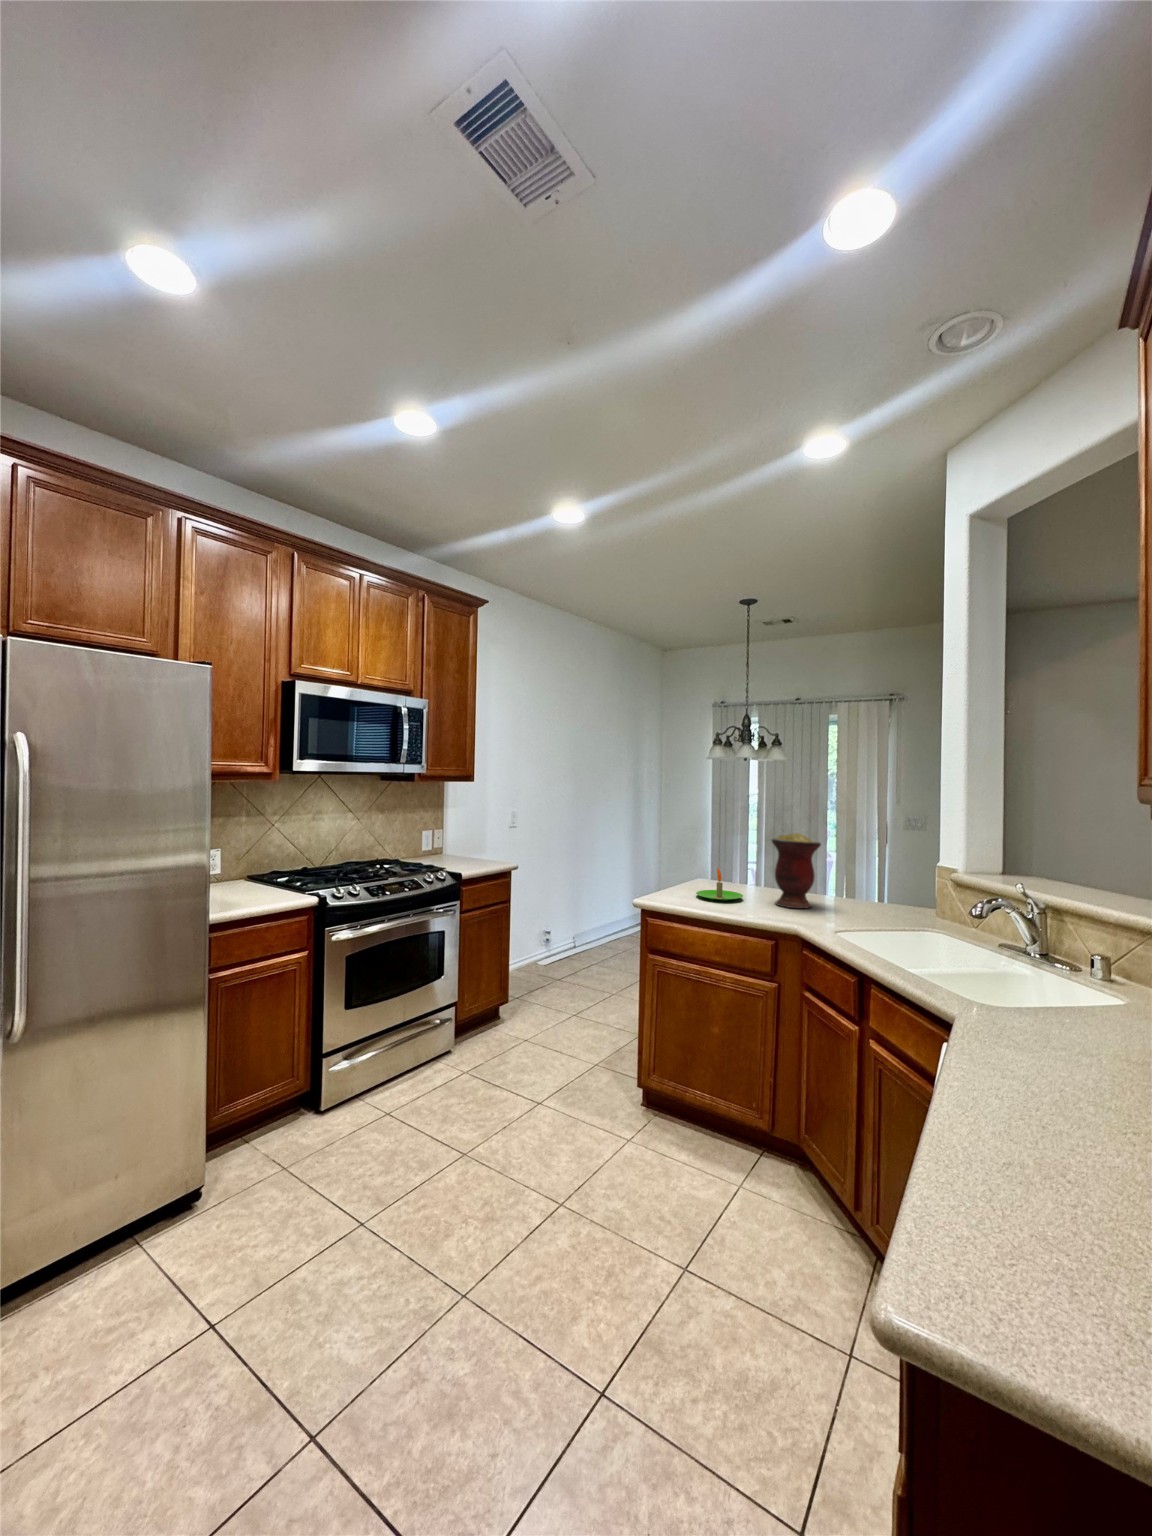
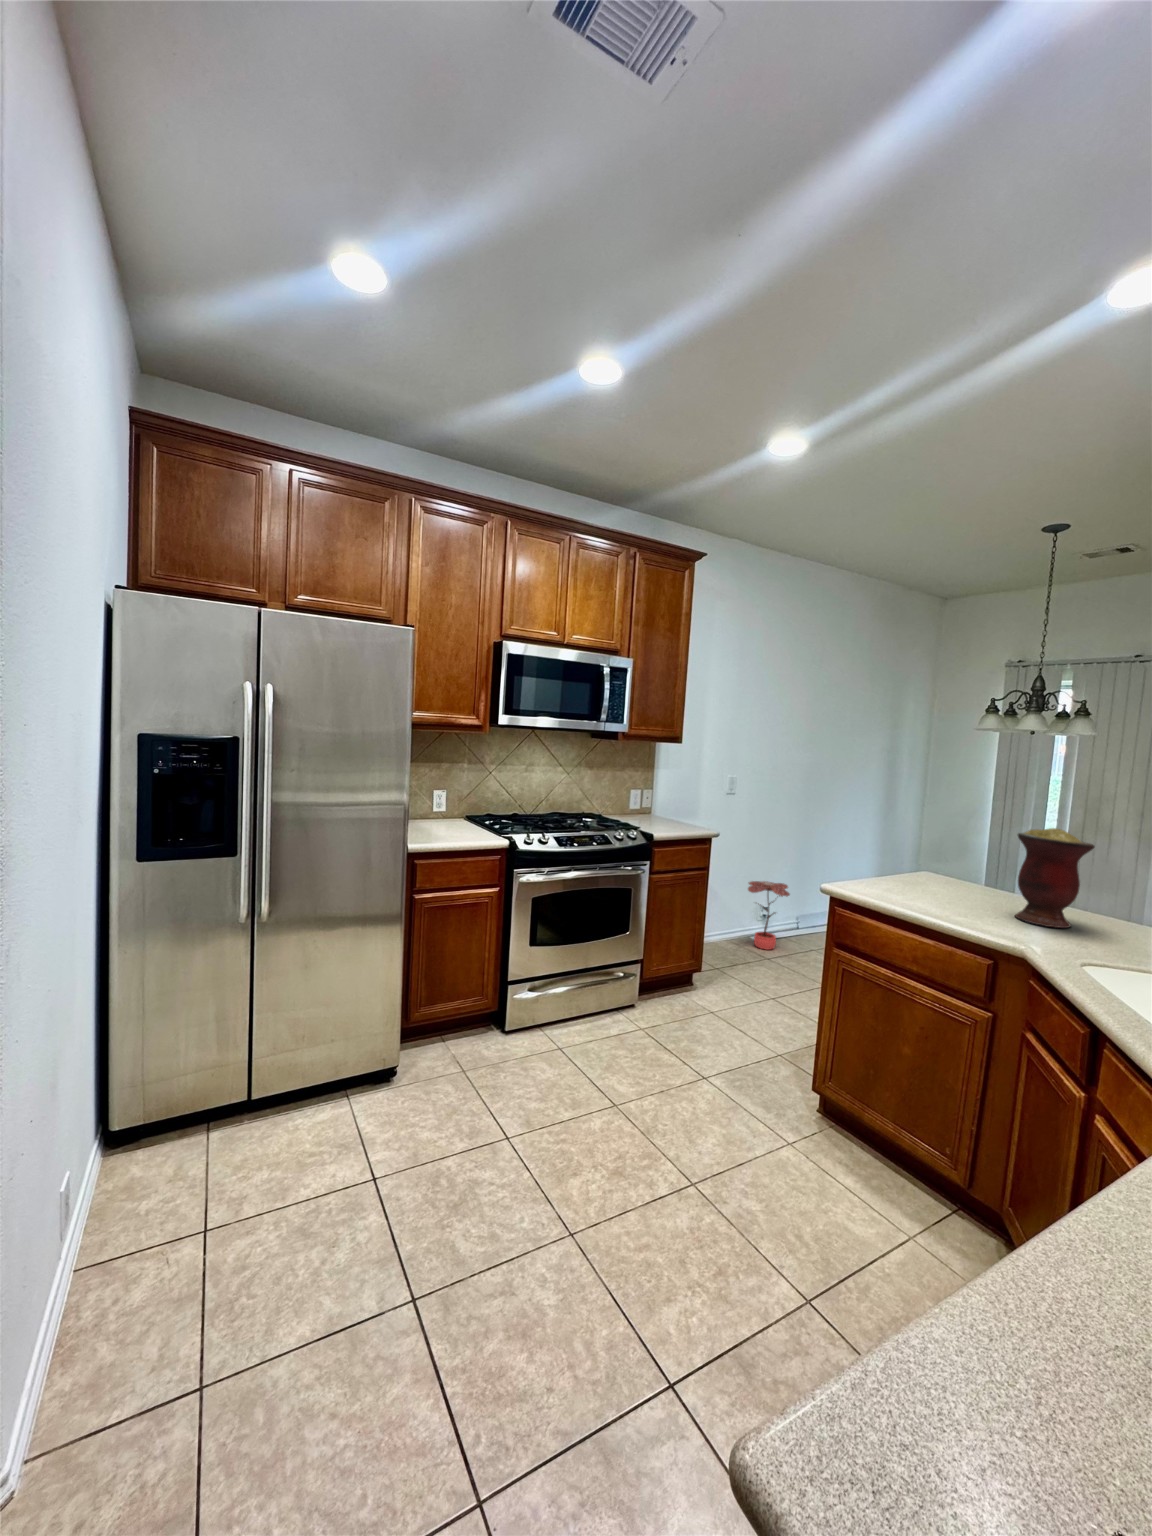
candle: present [696,868,743,901] -> none [905,861,970,902]
potted plant: none [532,906,571,970] -> present [748,881,790,950]

